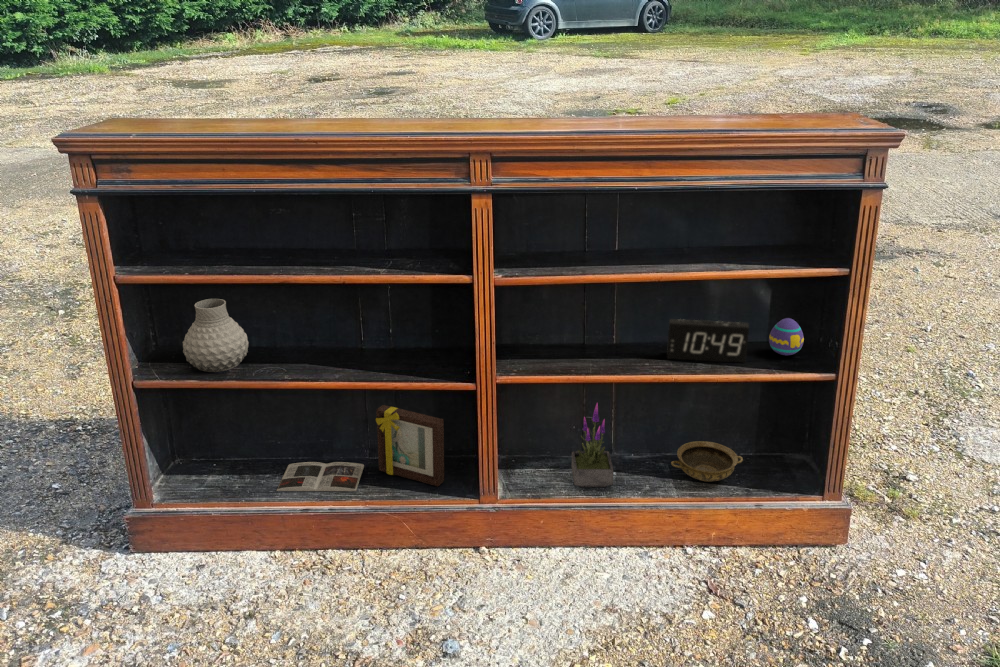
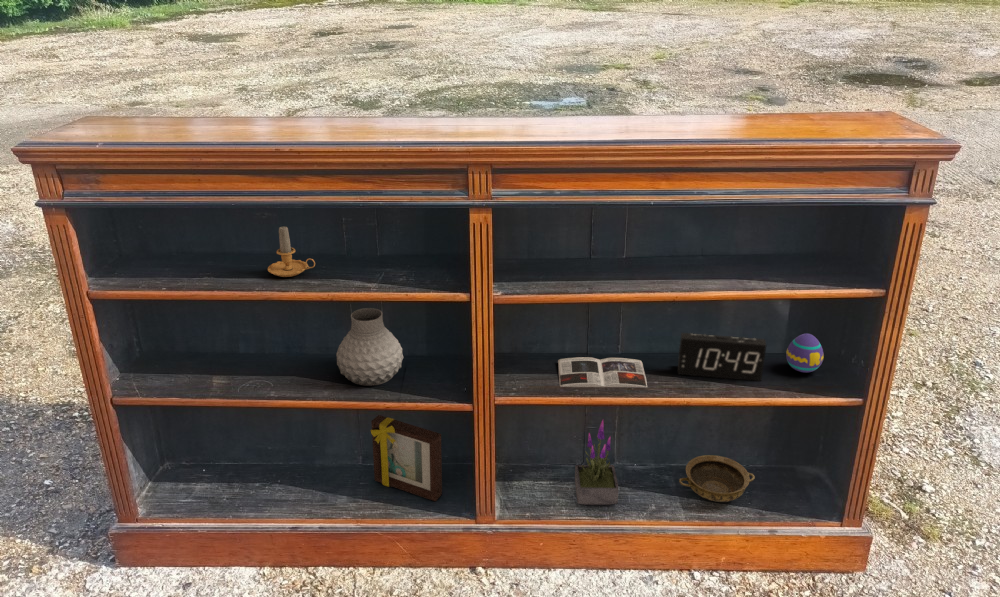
candle: none [280,217,325,266] -> present [268,226,315,277]
vase: present [183,299,249,372] -> present [336,308,403,386]
magazine: present [276,462,364,491] -> present [558,357,647,387]

